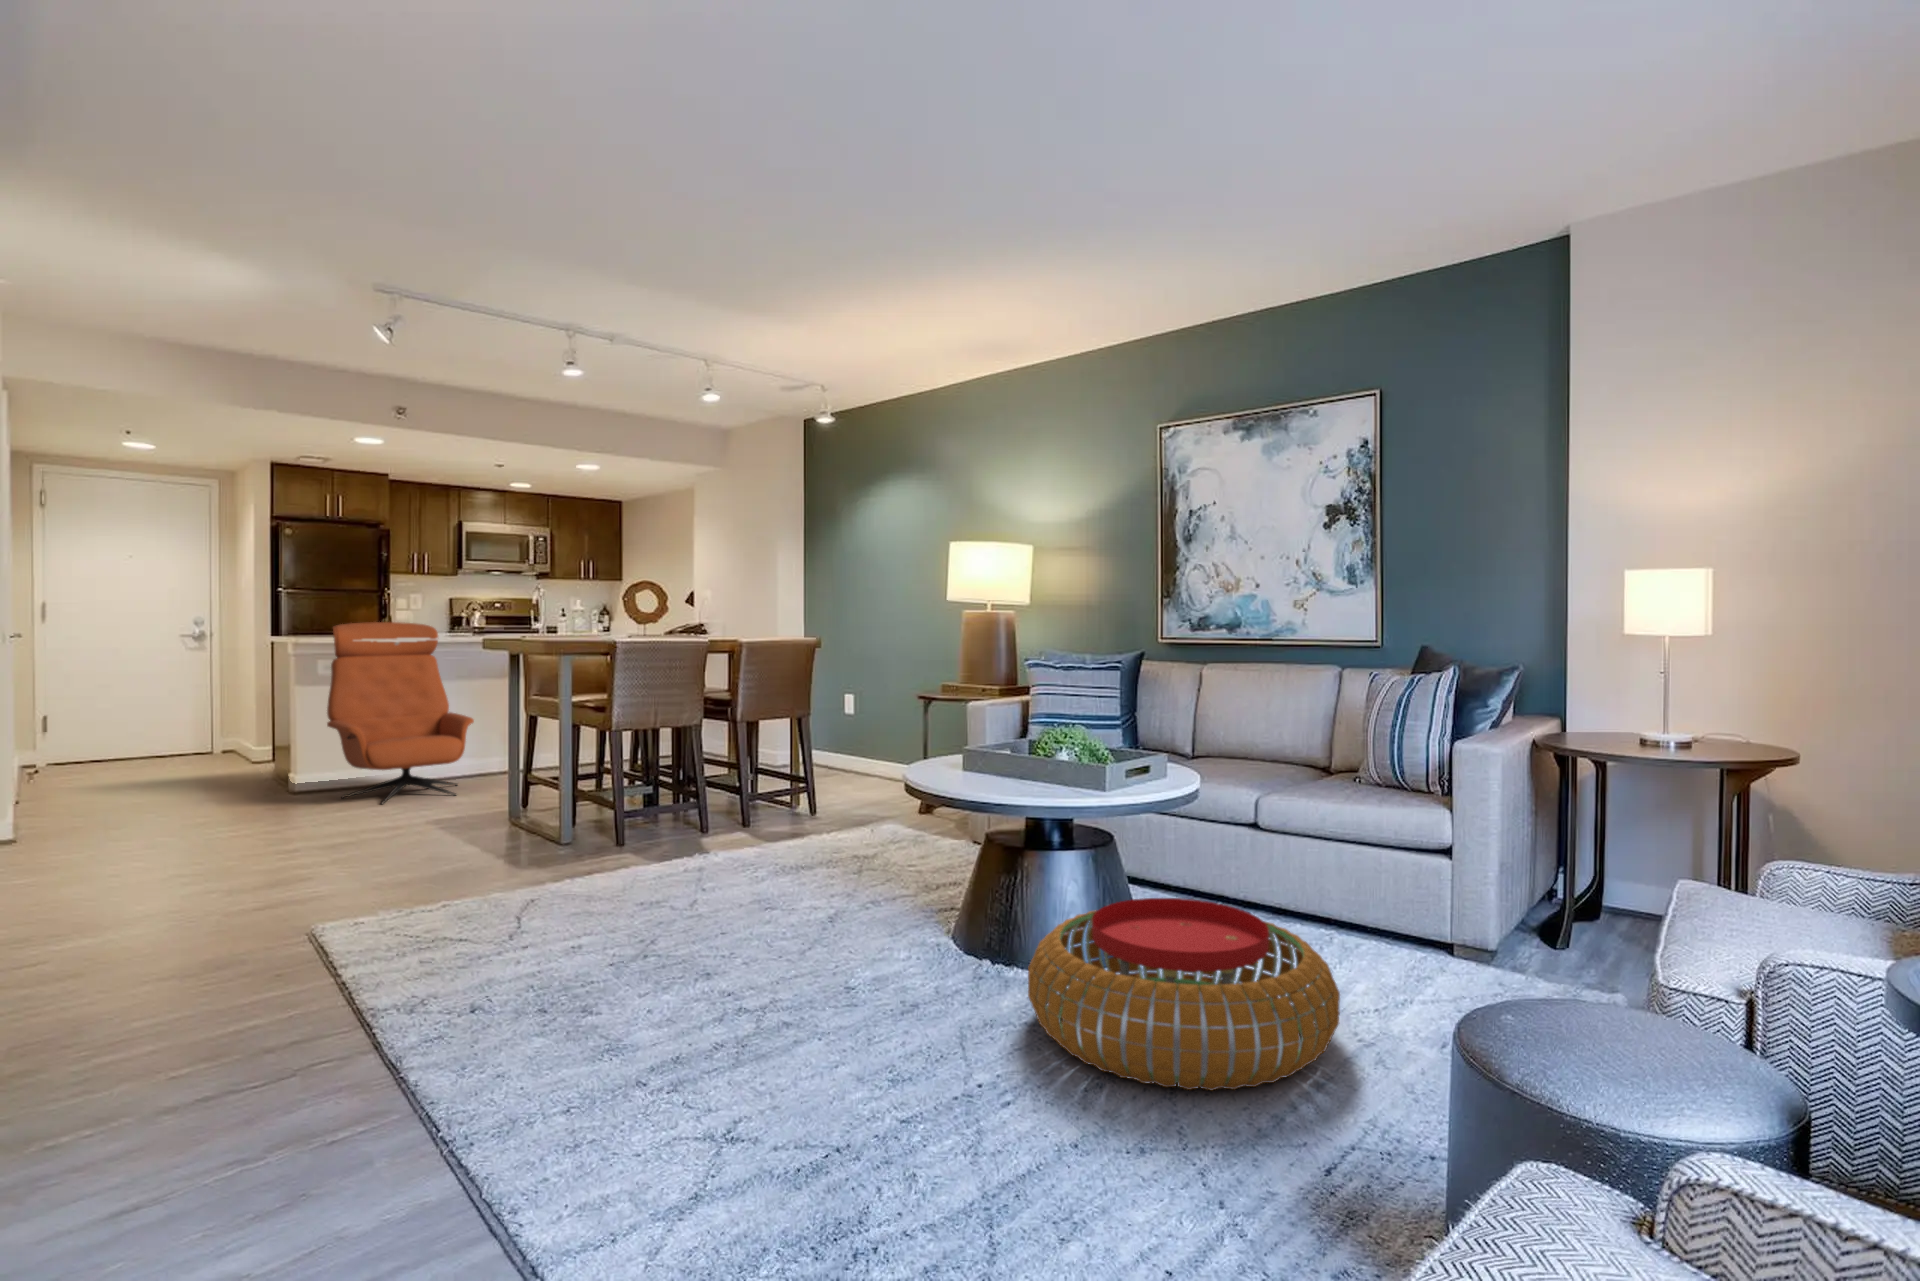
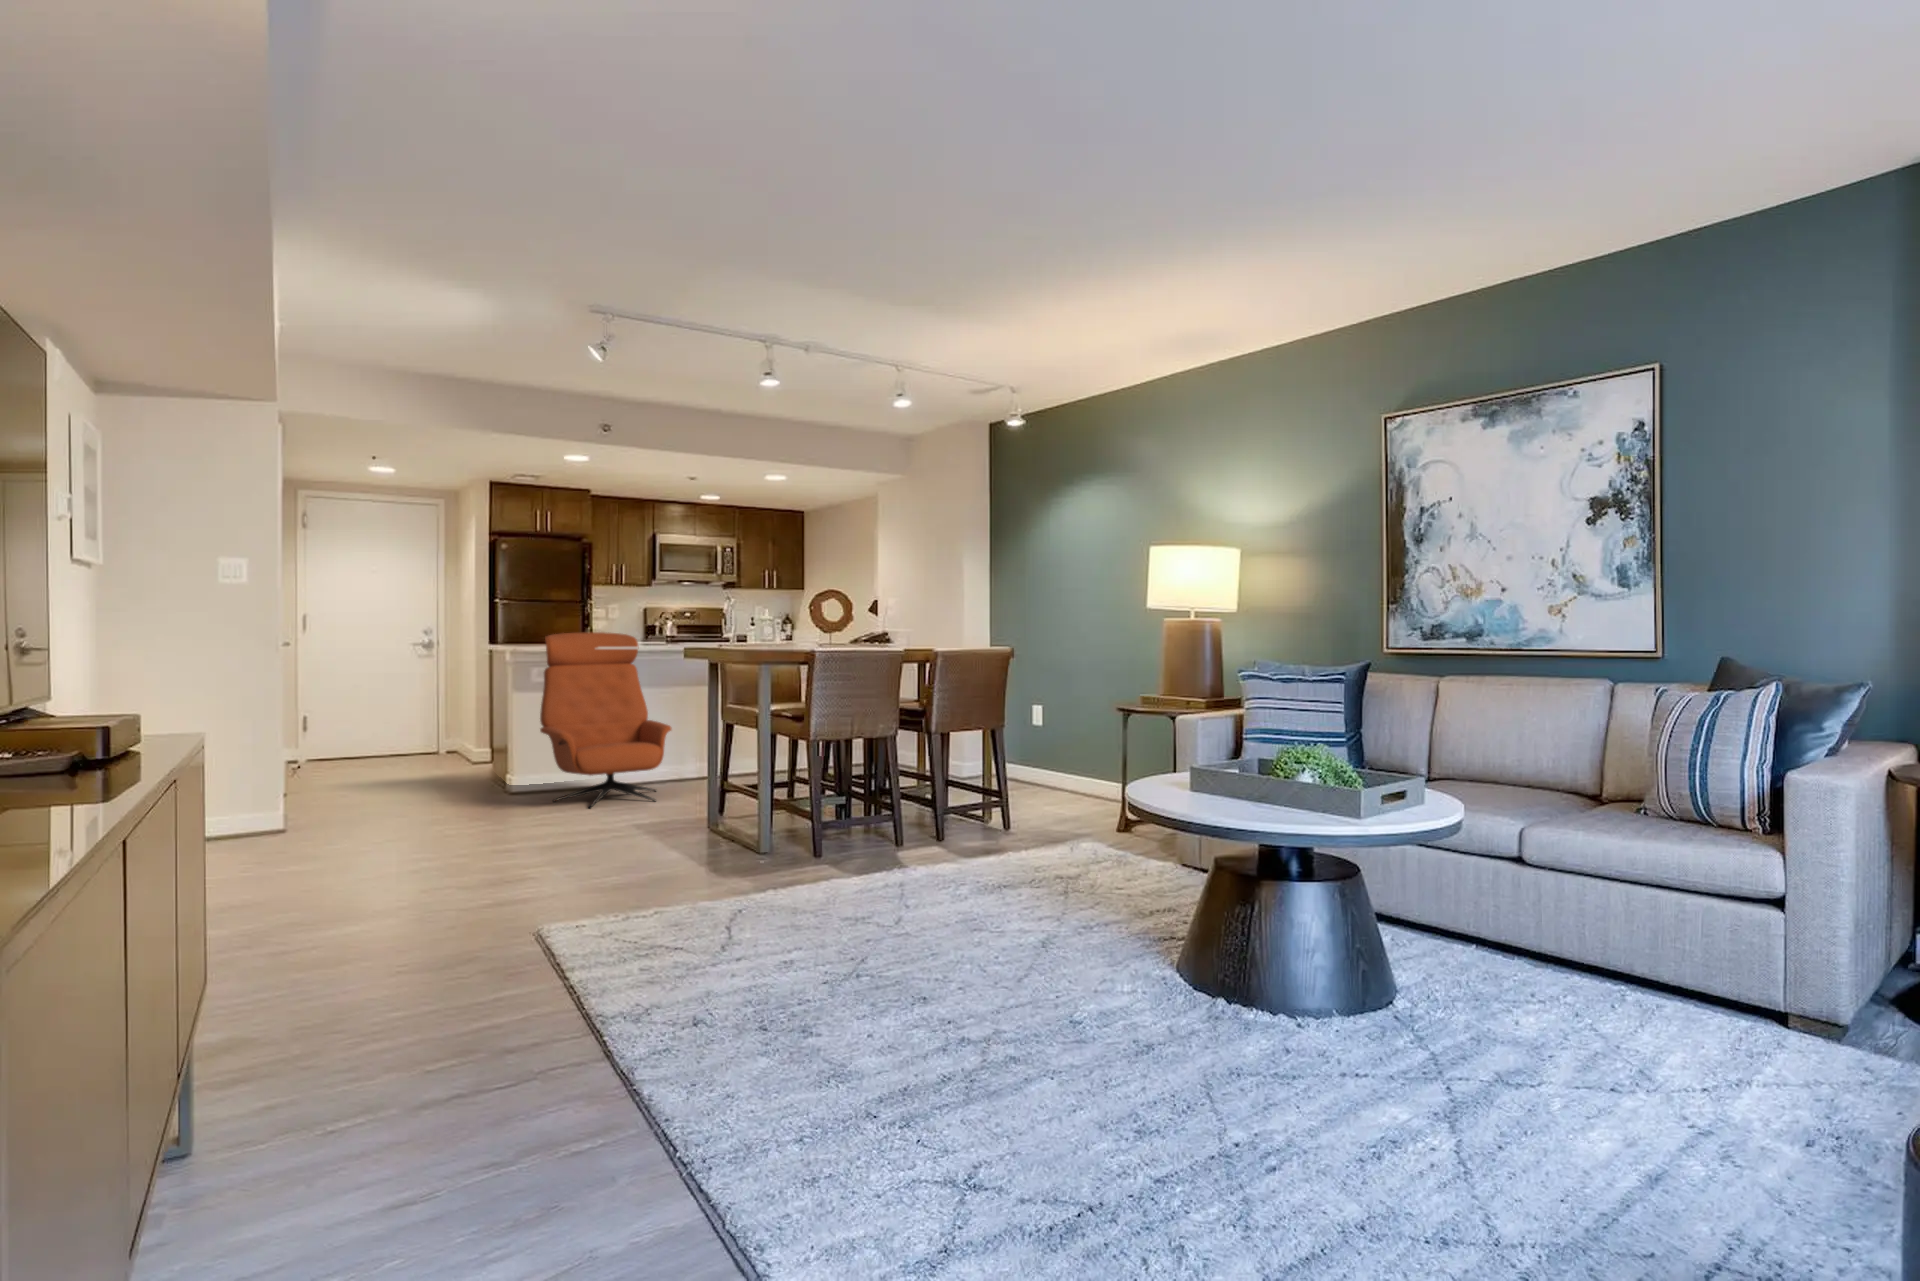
pouf: present [1028,898,1340,1090] -> none [1278,943,1668,1175]

